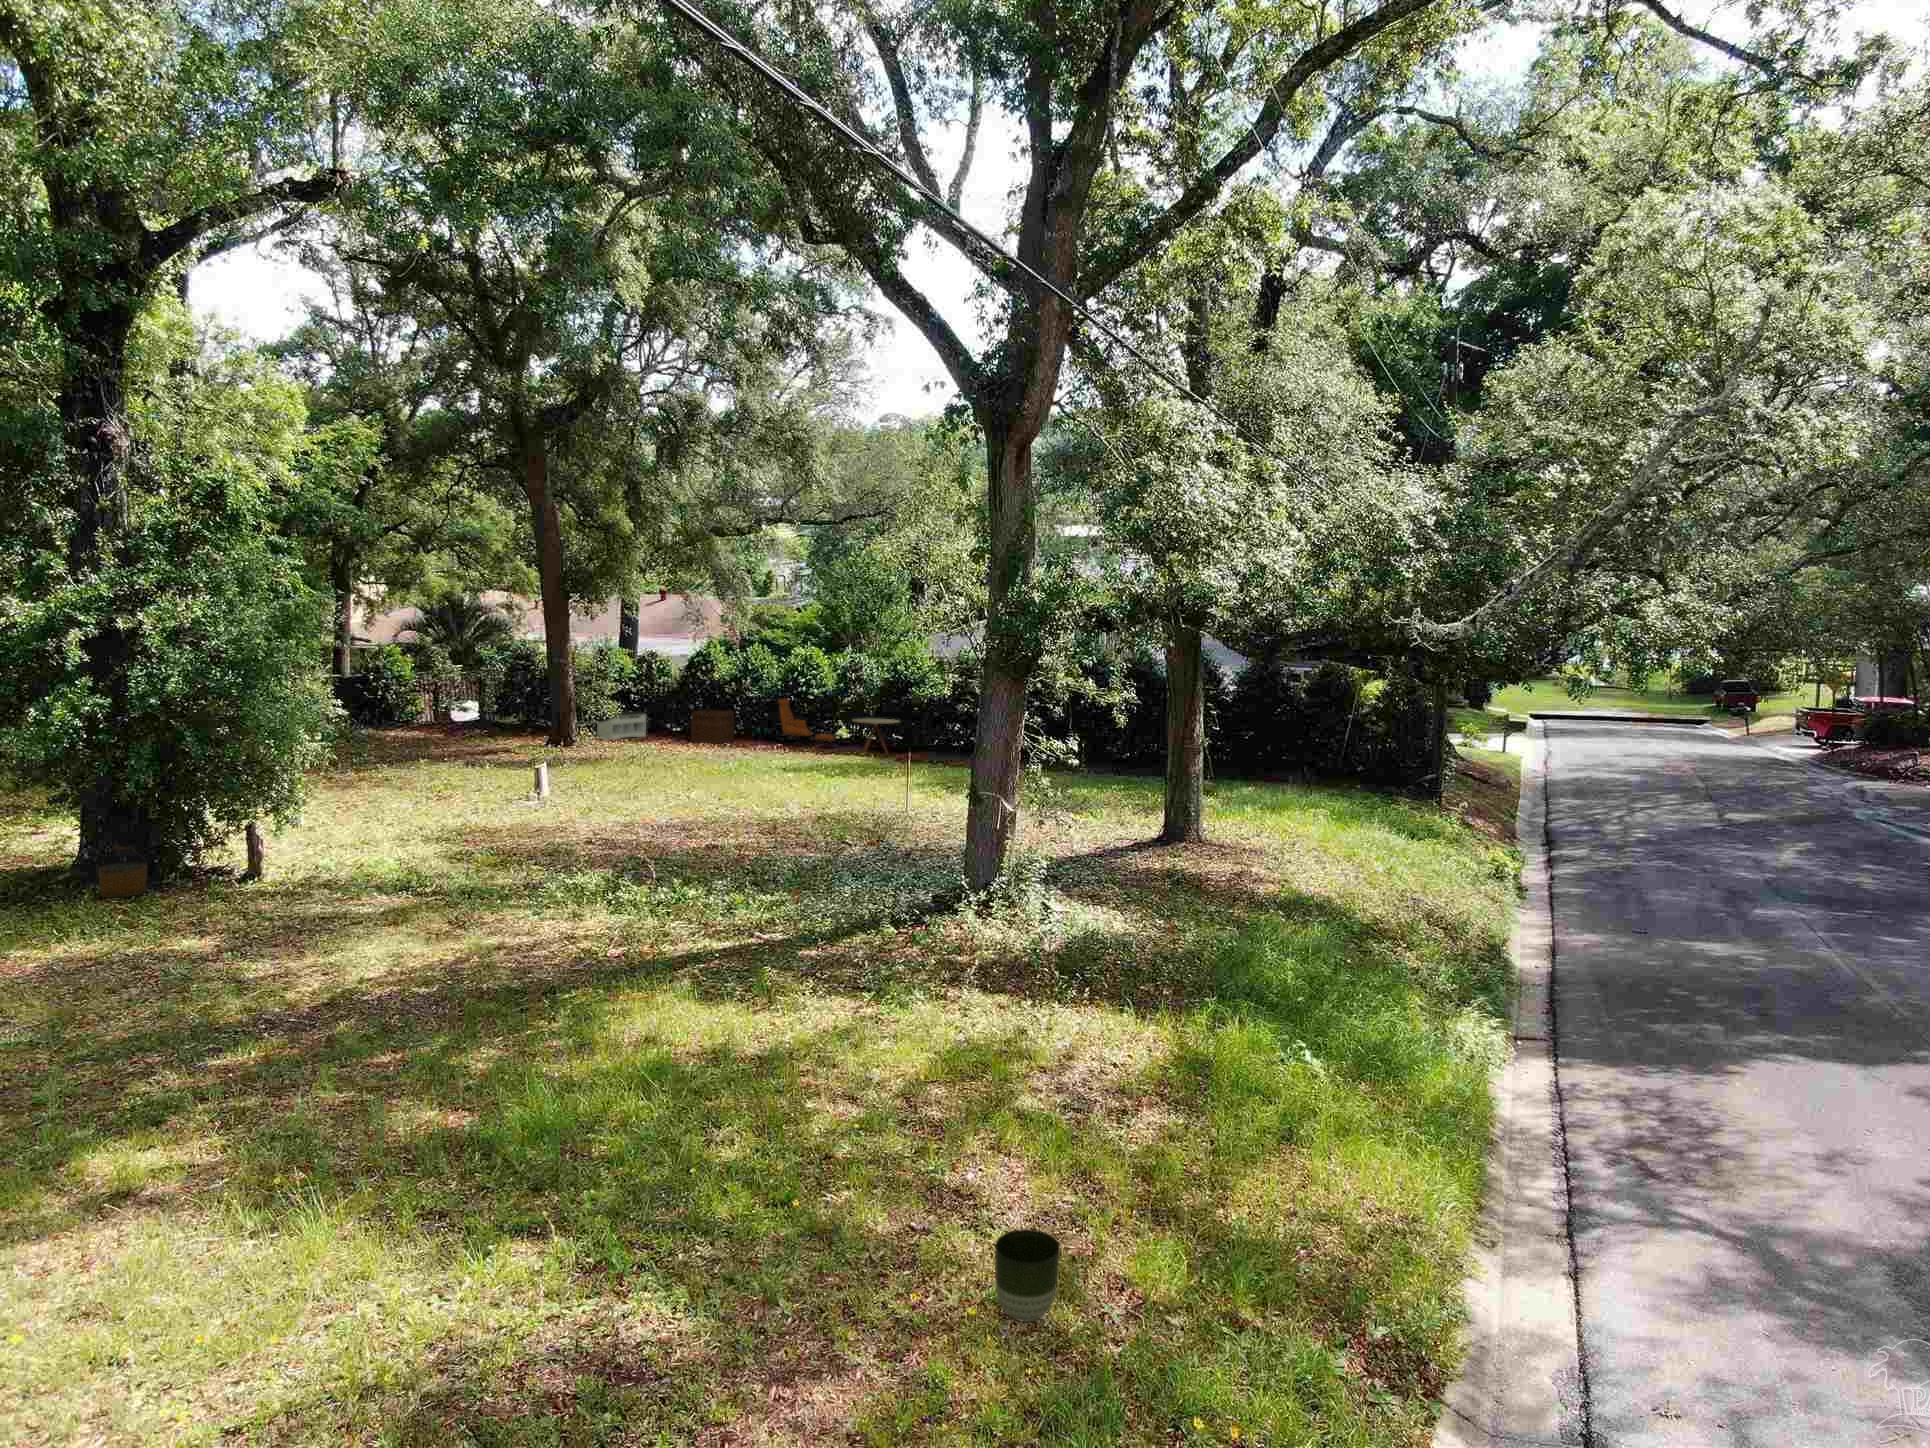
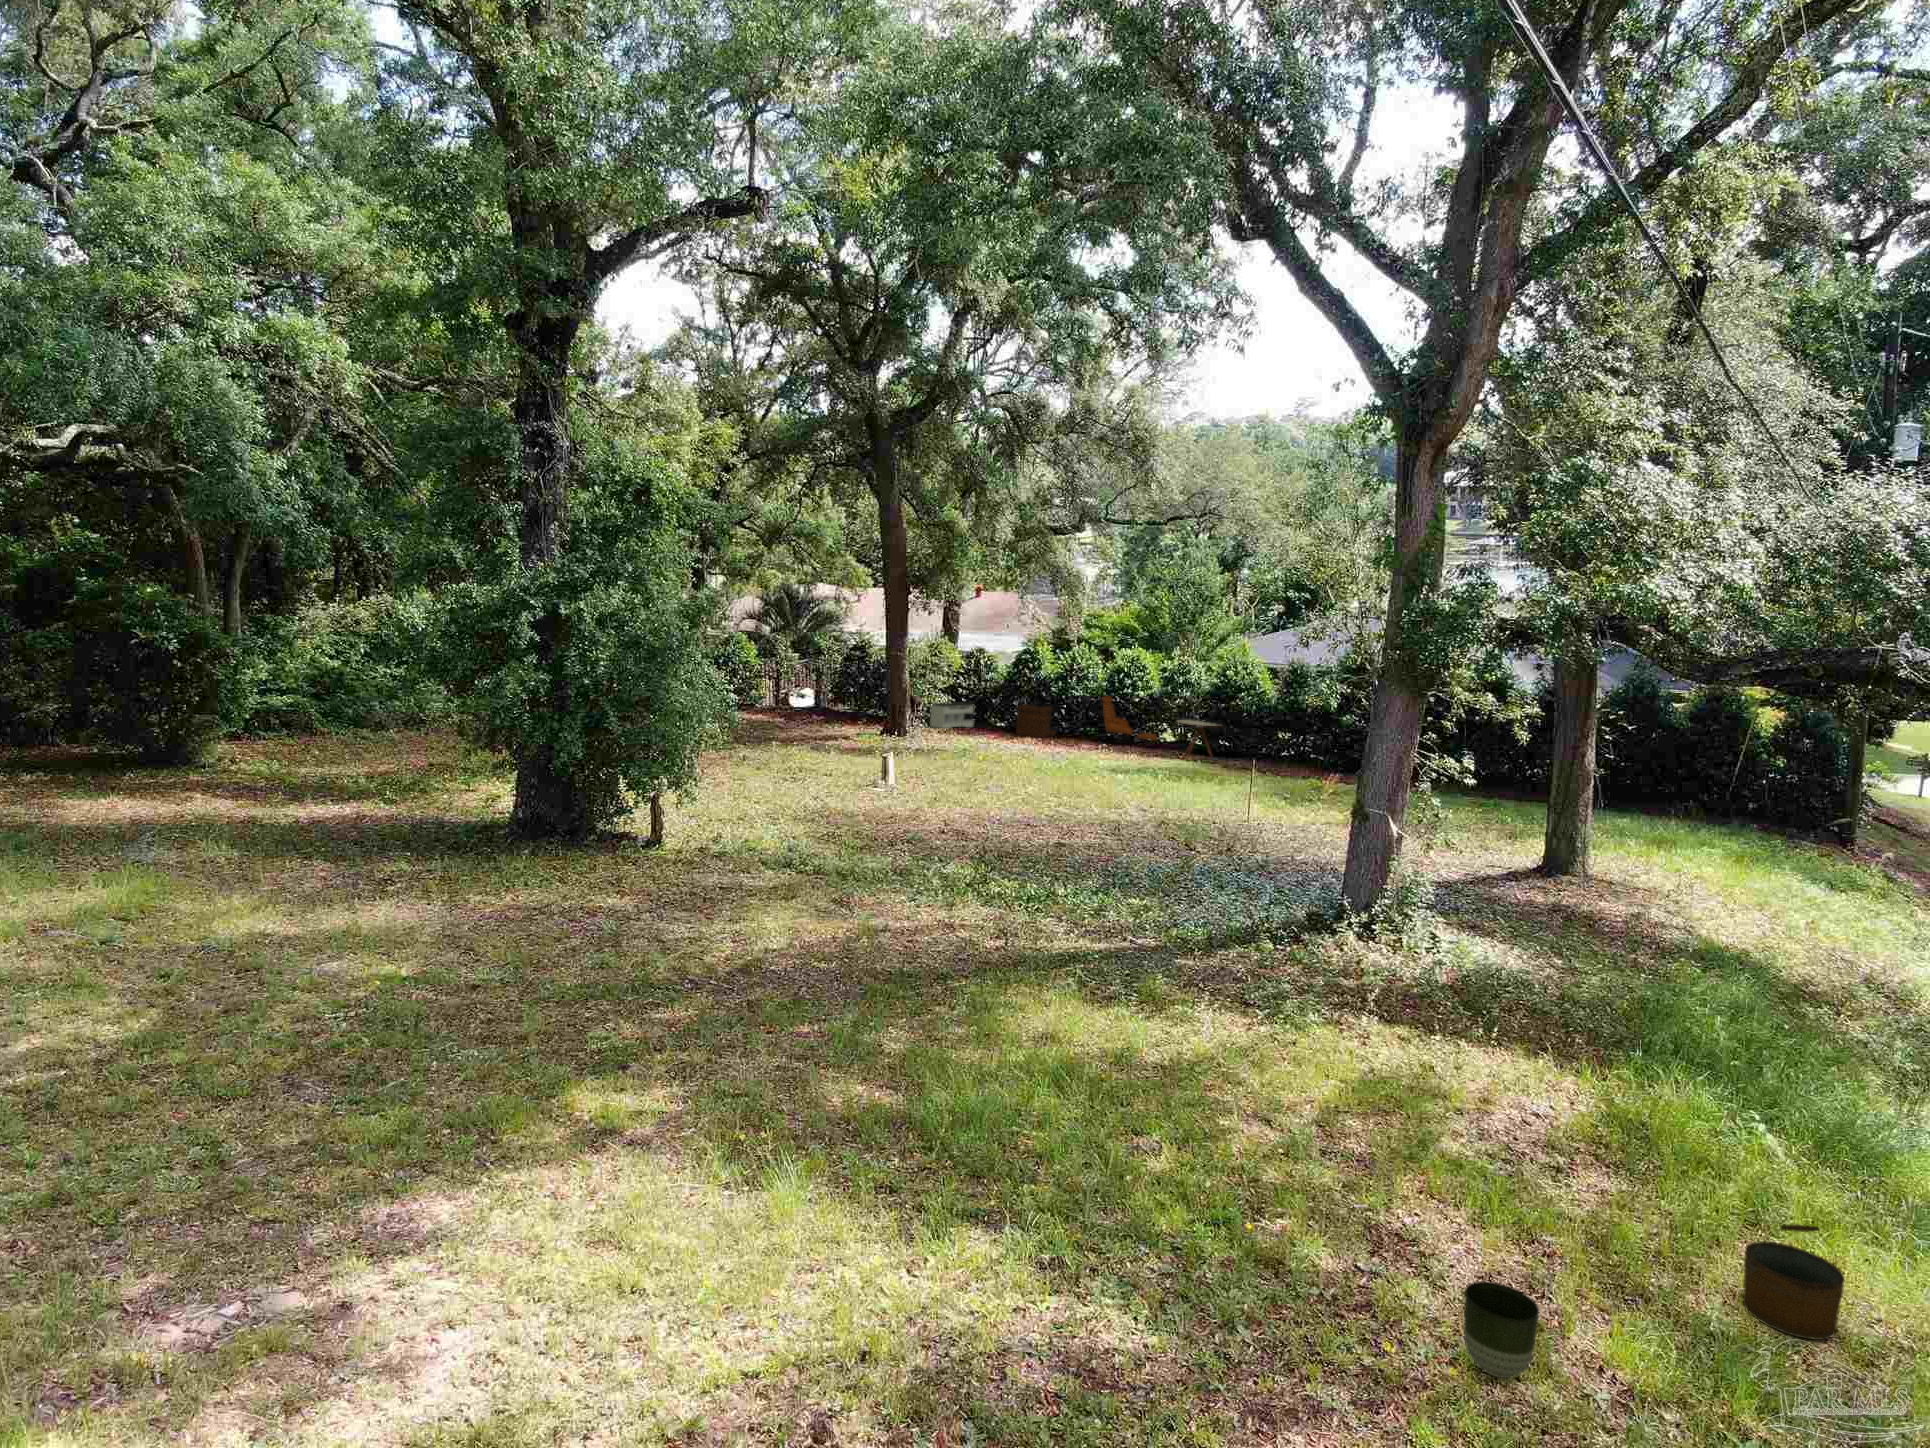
bucket: present [98,847,147,898] -> present [1743,1224,1845,1340]

